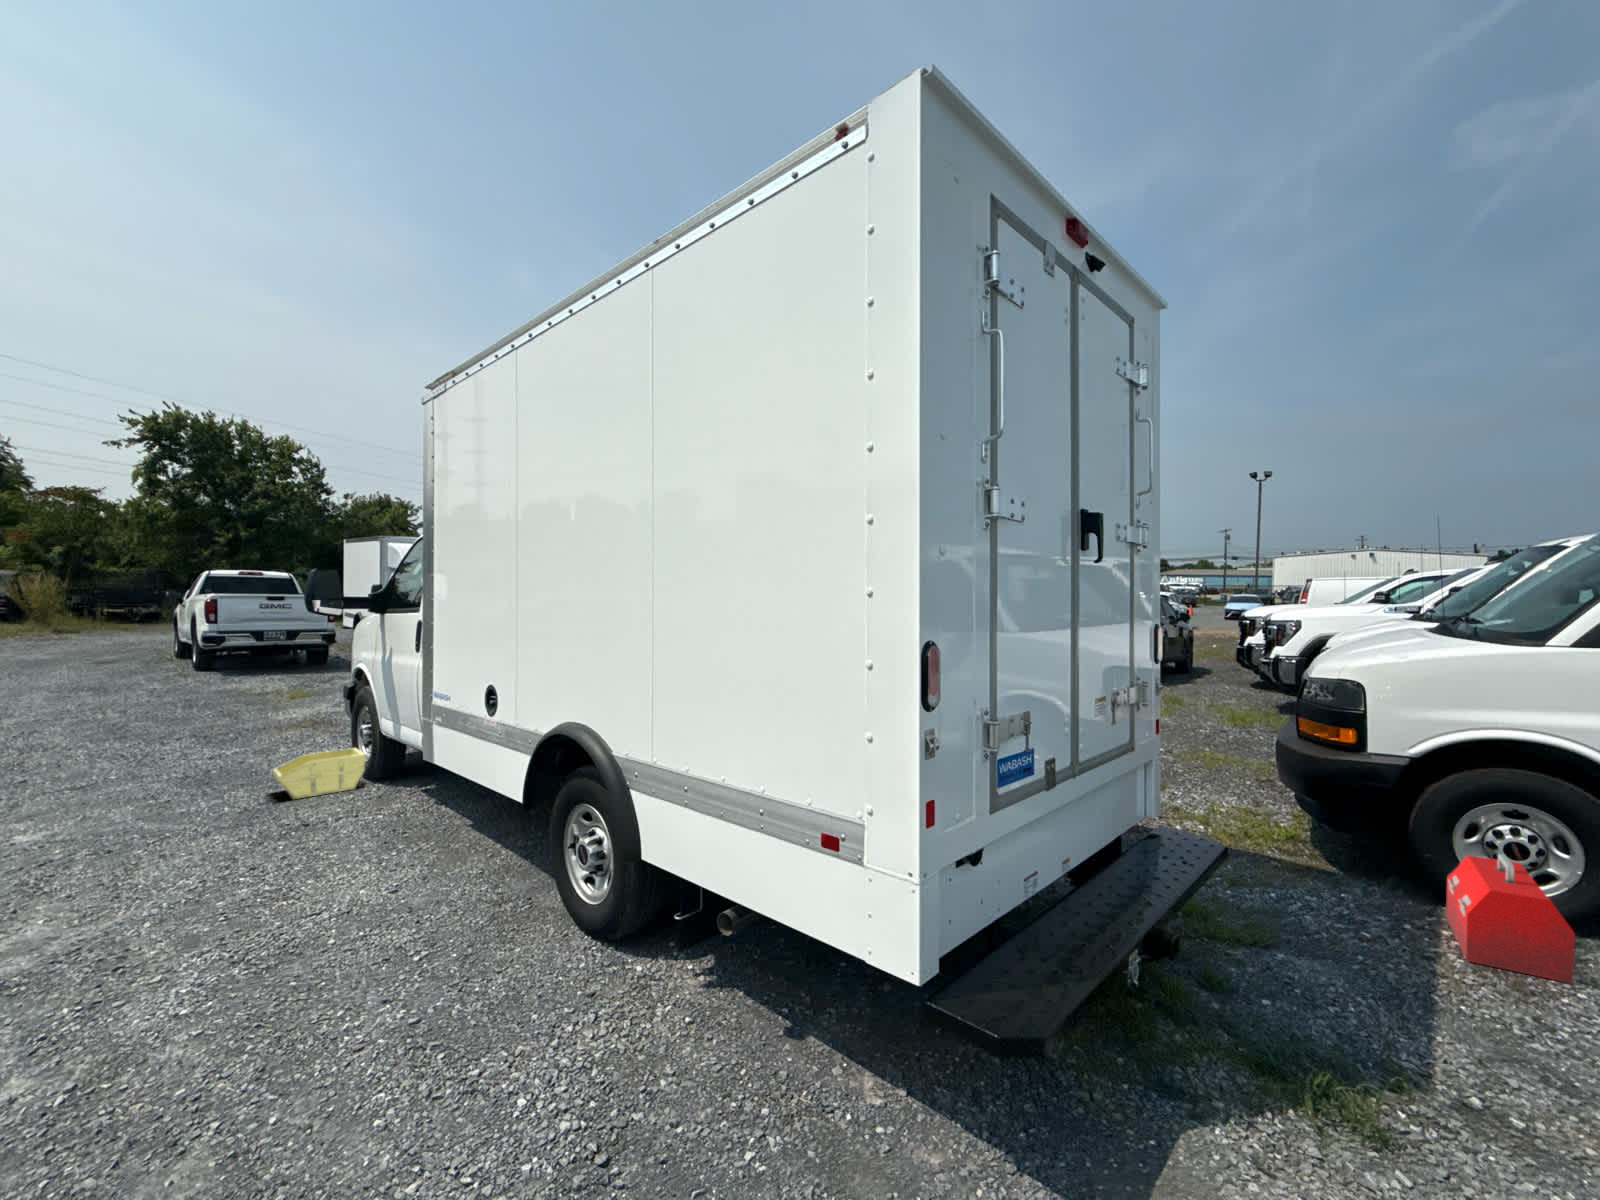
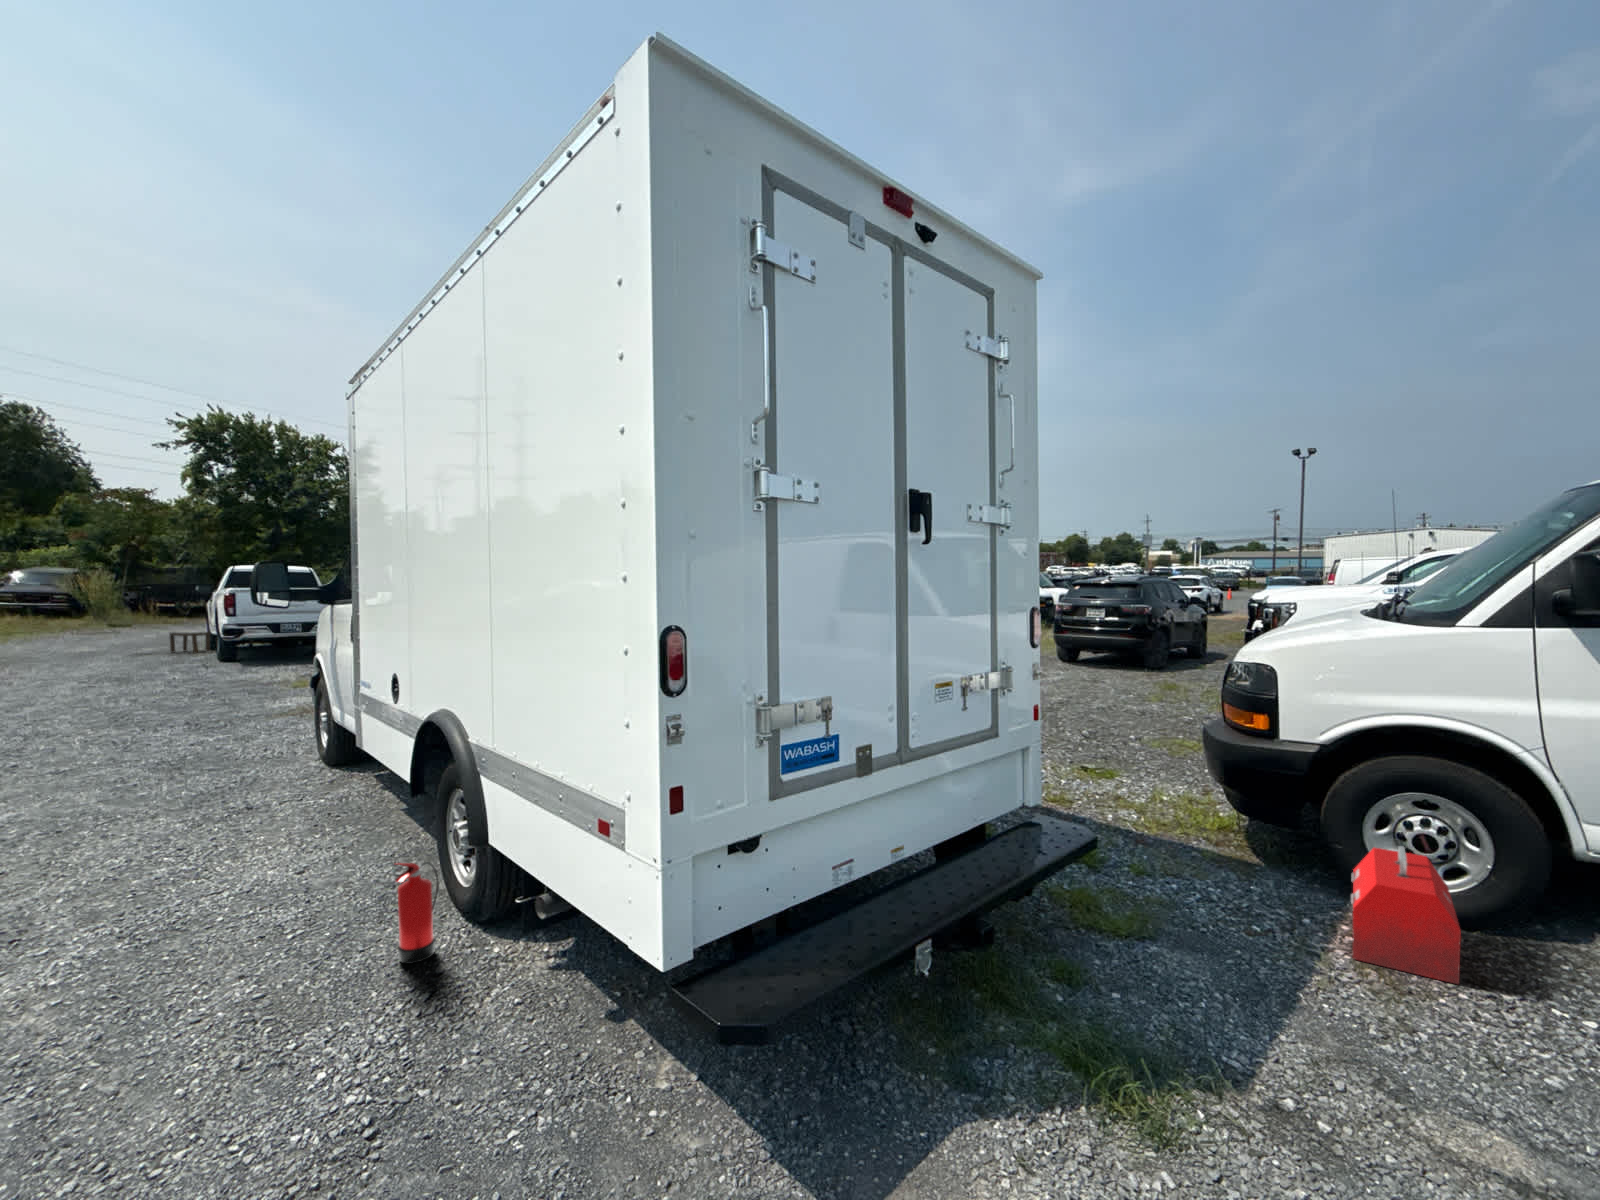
bench: none [133,639,179,661] -> present [169,632,210,653]
storage bin: present [272,748,366,799] -> none [234,734,324,784]
fire extinguisher: none [541,880,577,985] -> present [396,862,439,964]

